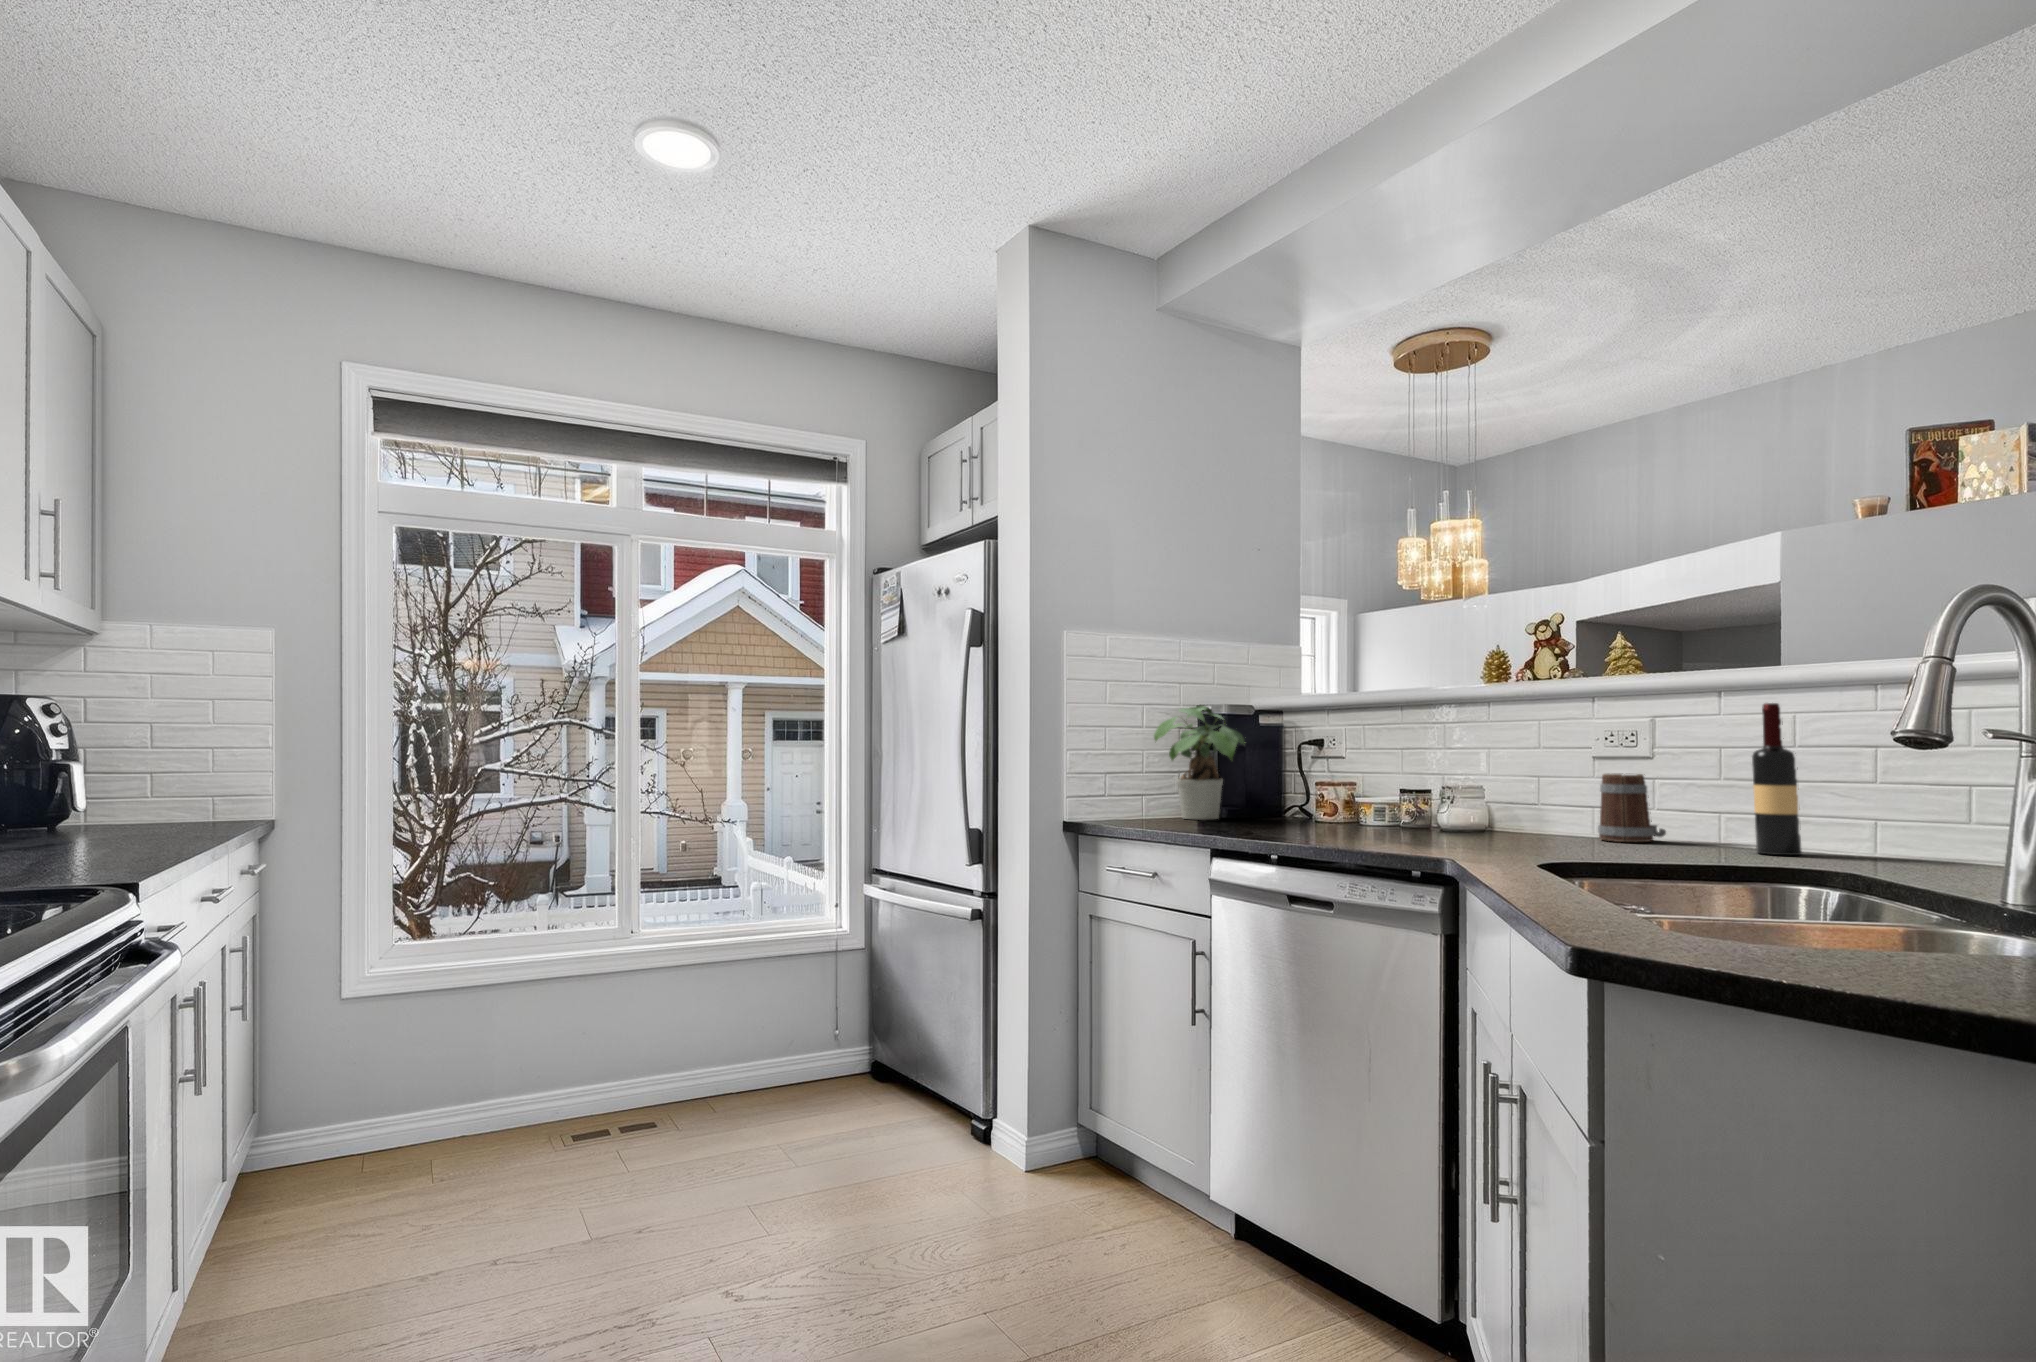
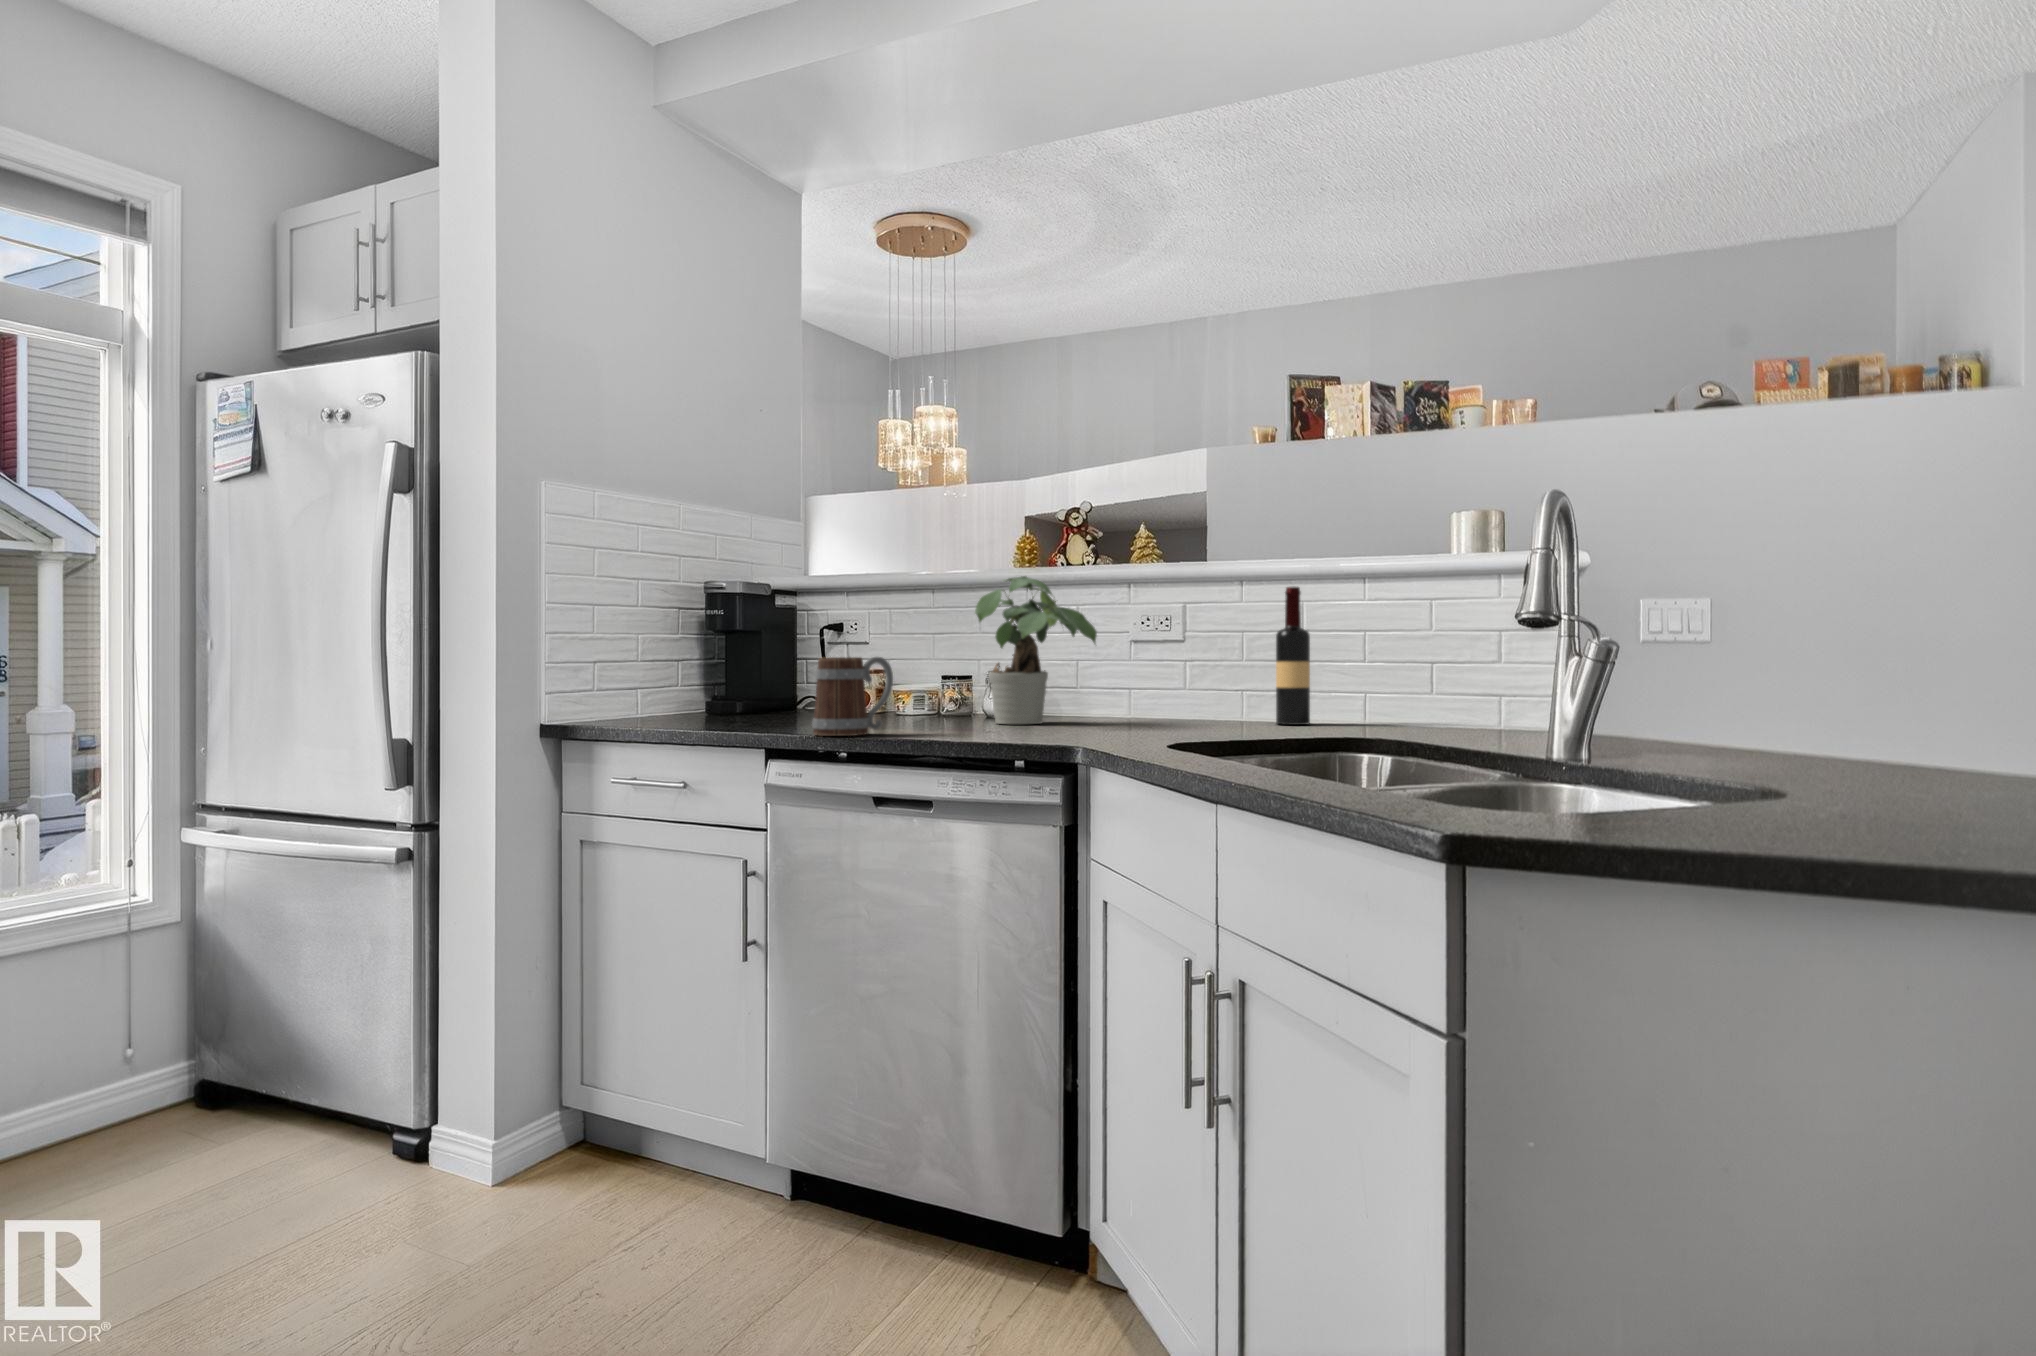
potted plant: present [1154,706,1245,820] -> present [975,576,1097,724]
mug: present [1598,774,1666,842] -> present [812,657,893,736]

